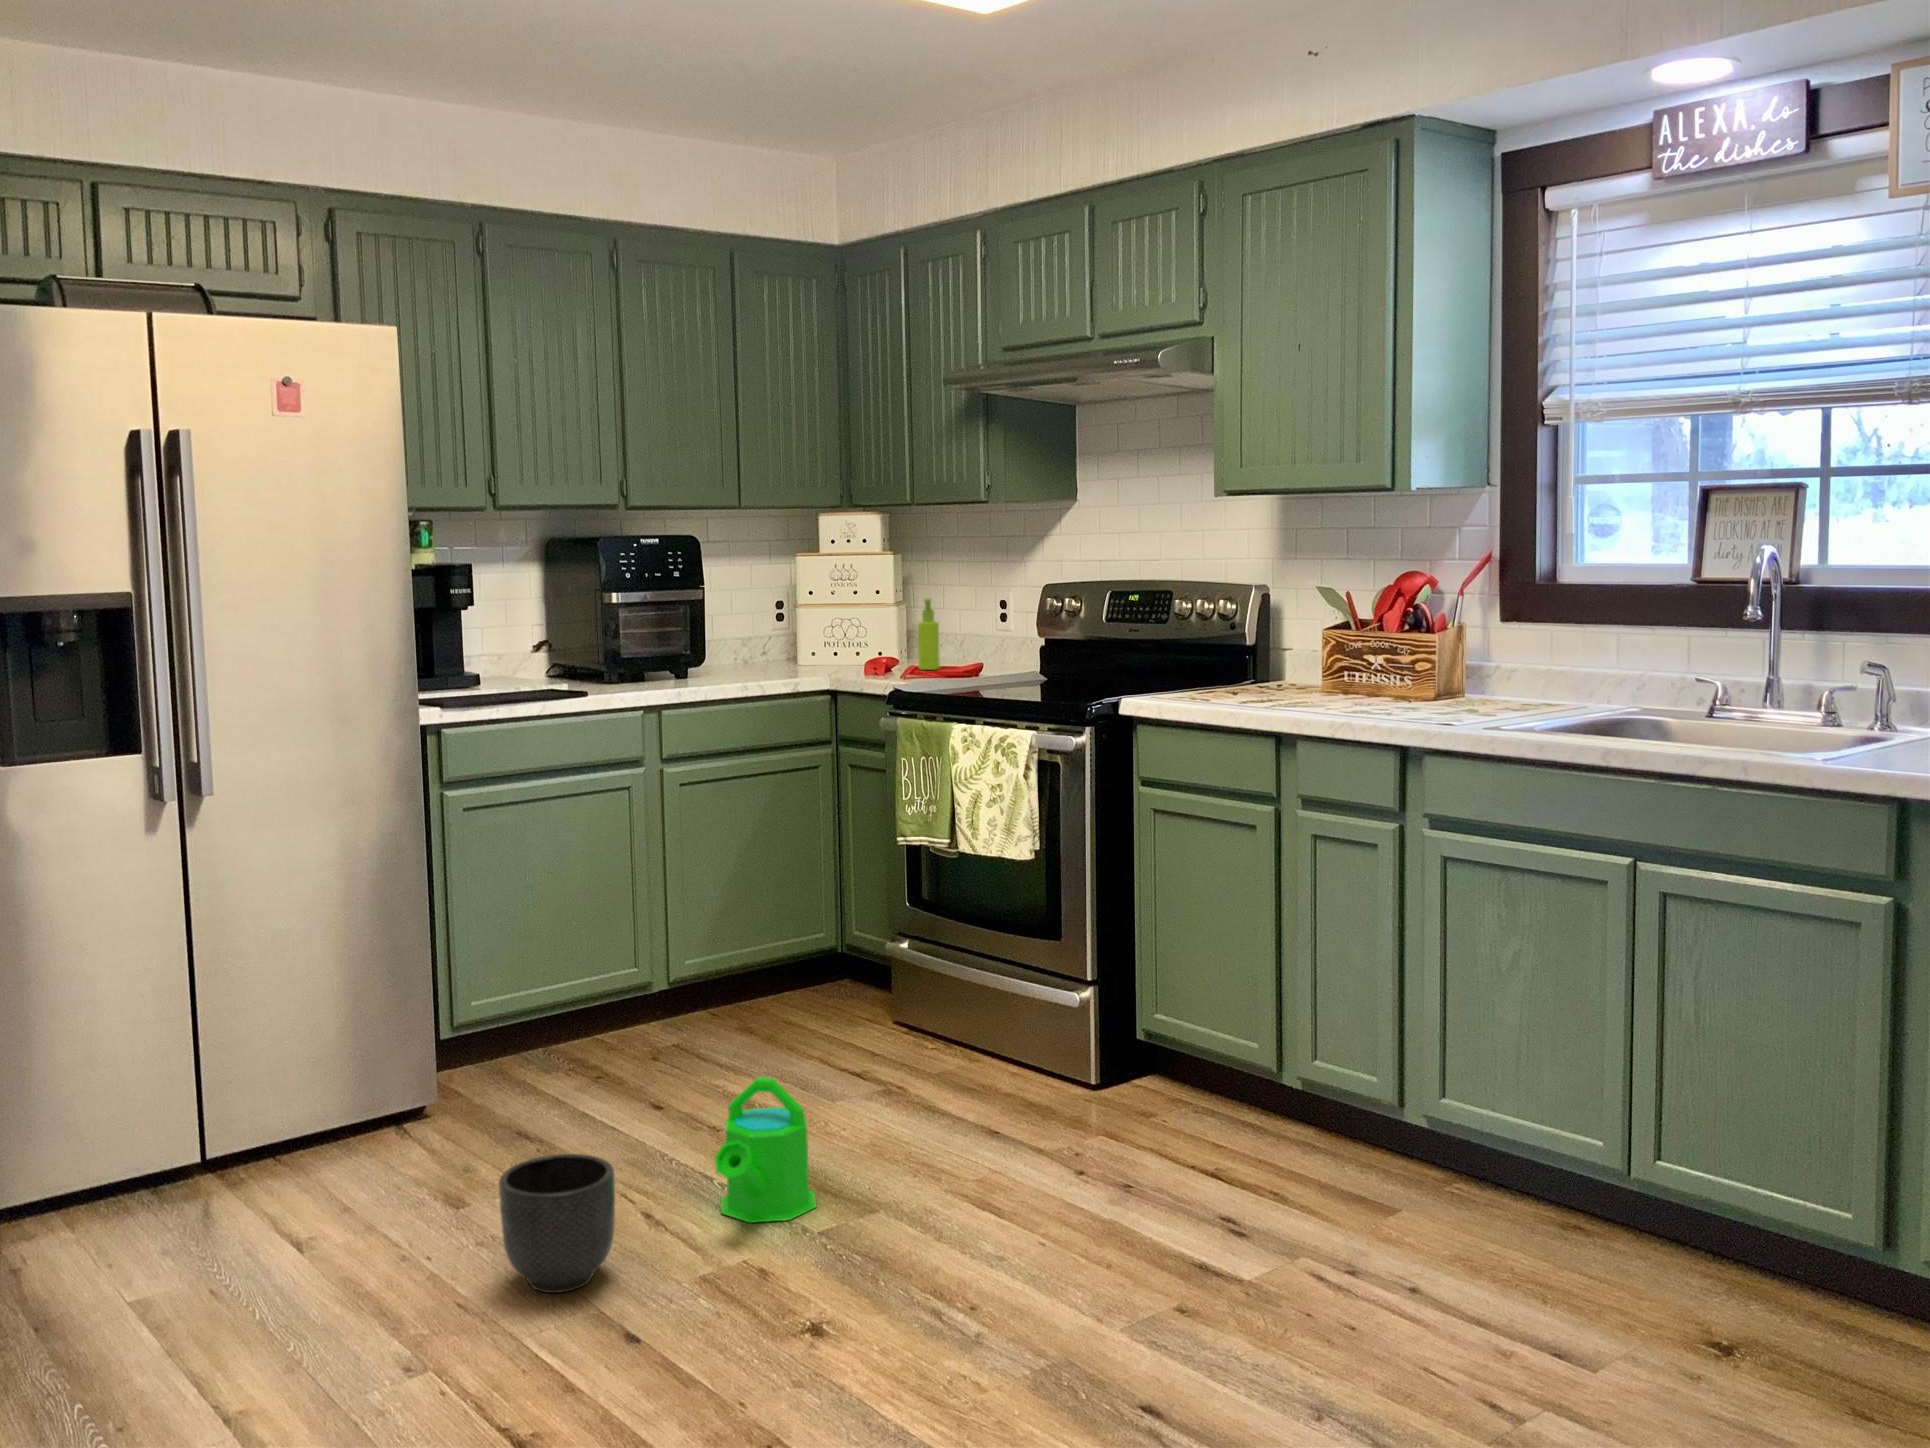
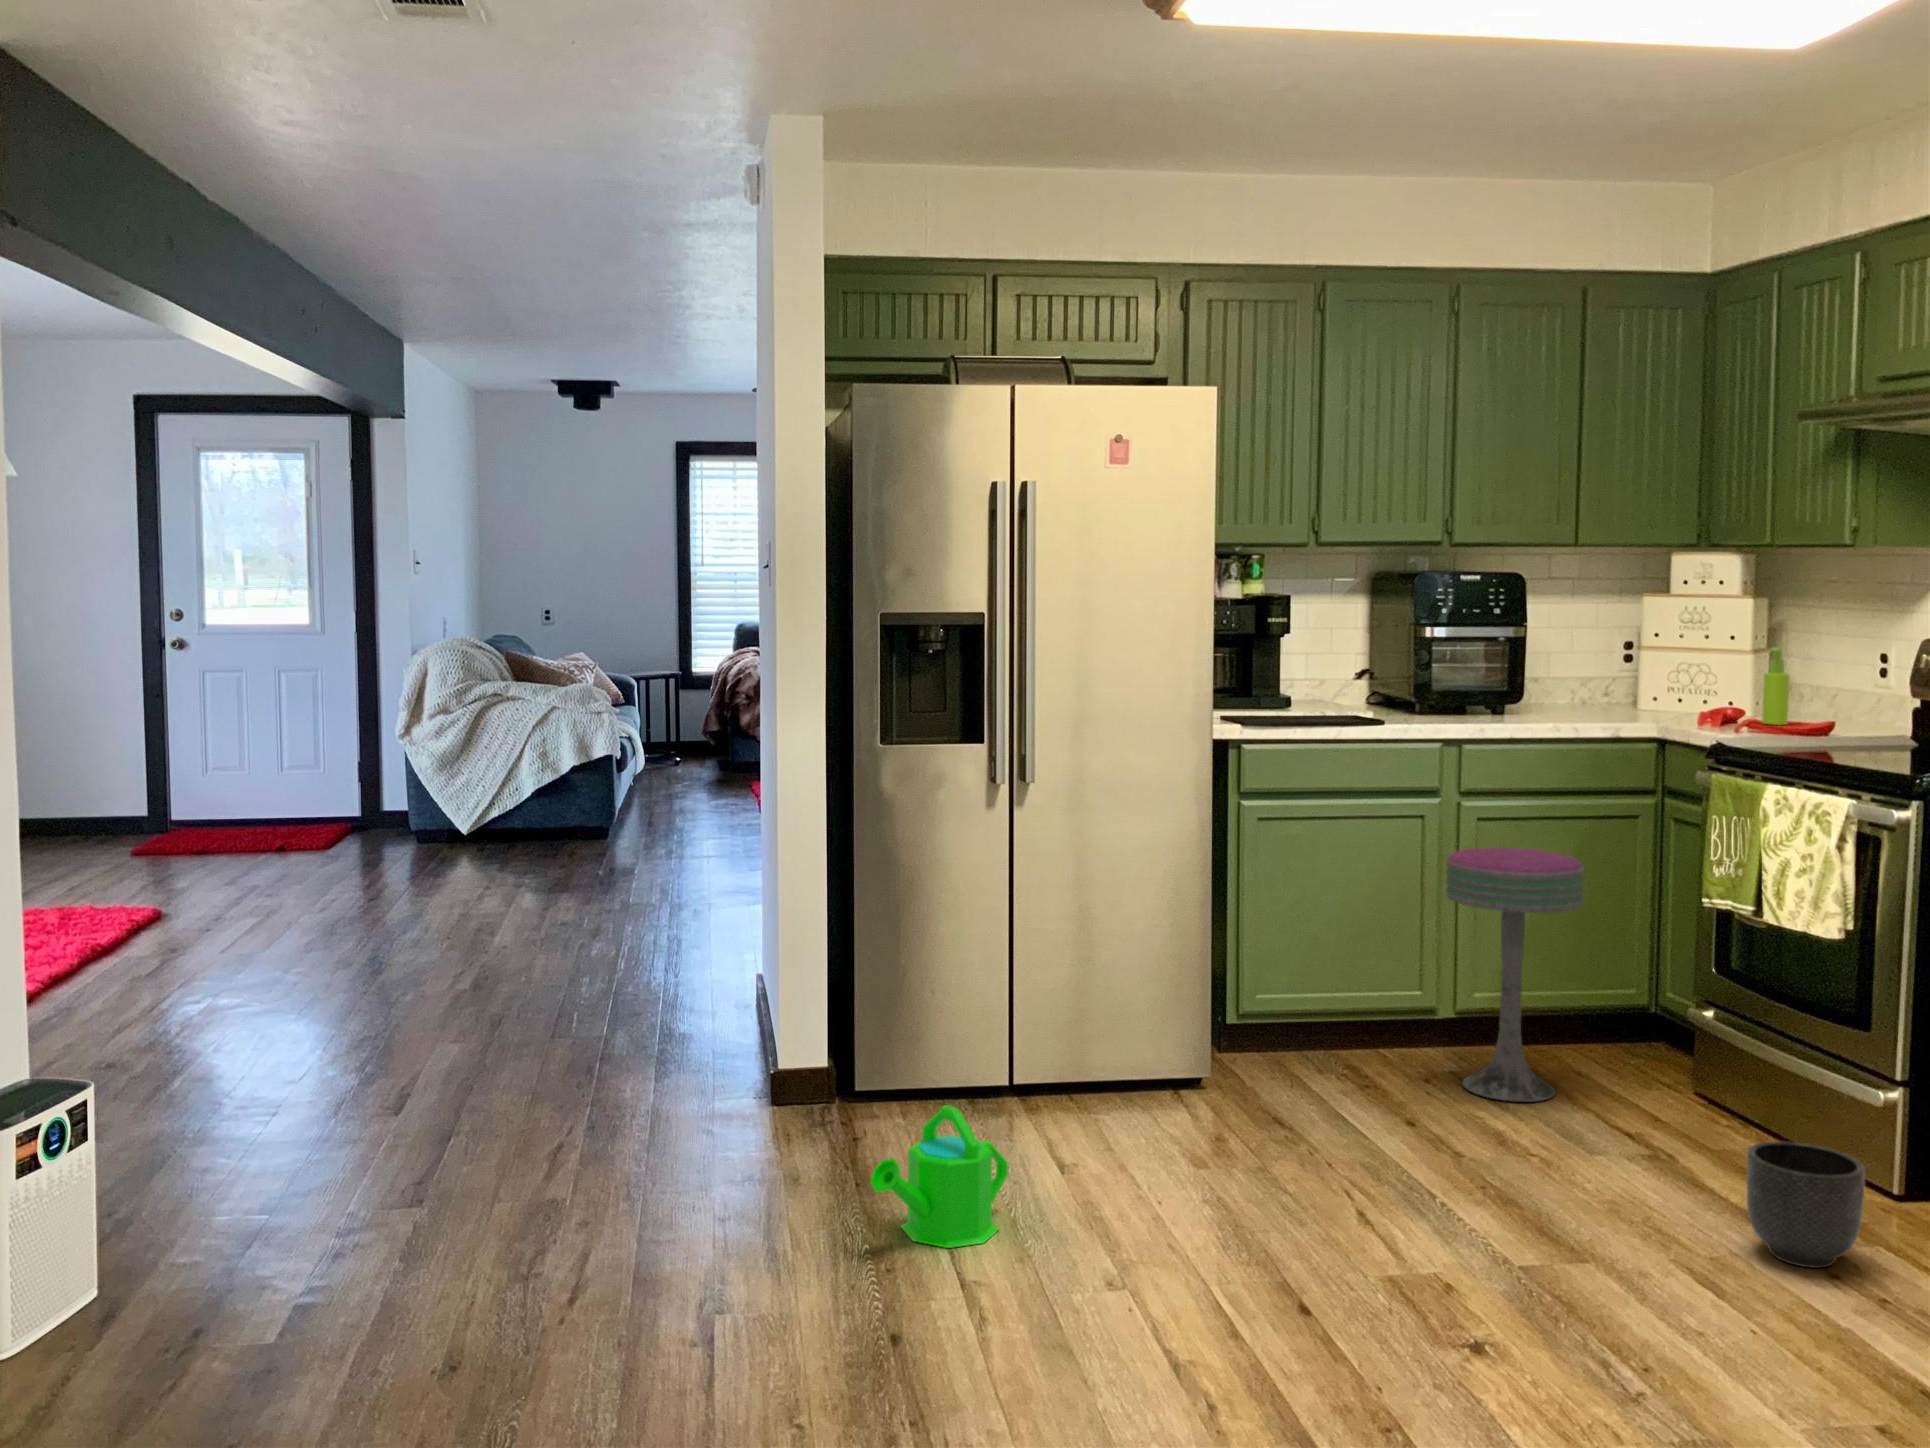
bar stool: none [662,810,794,1065] -> present [1446,848,1584,1102]
watering can: present [715,1077,816,1223] -> present [871,1105,1008,1248]
planter: present [499,1154,615,1293] -> present [1747,1141,1865,1268]

